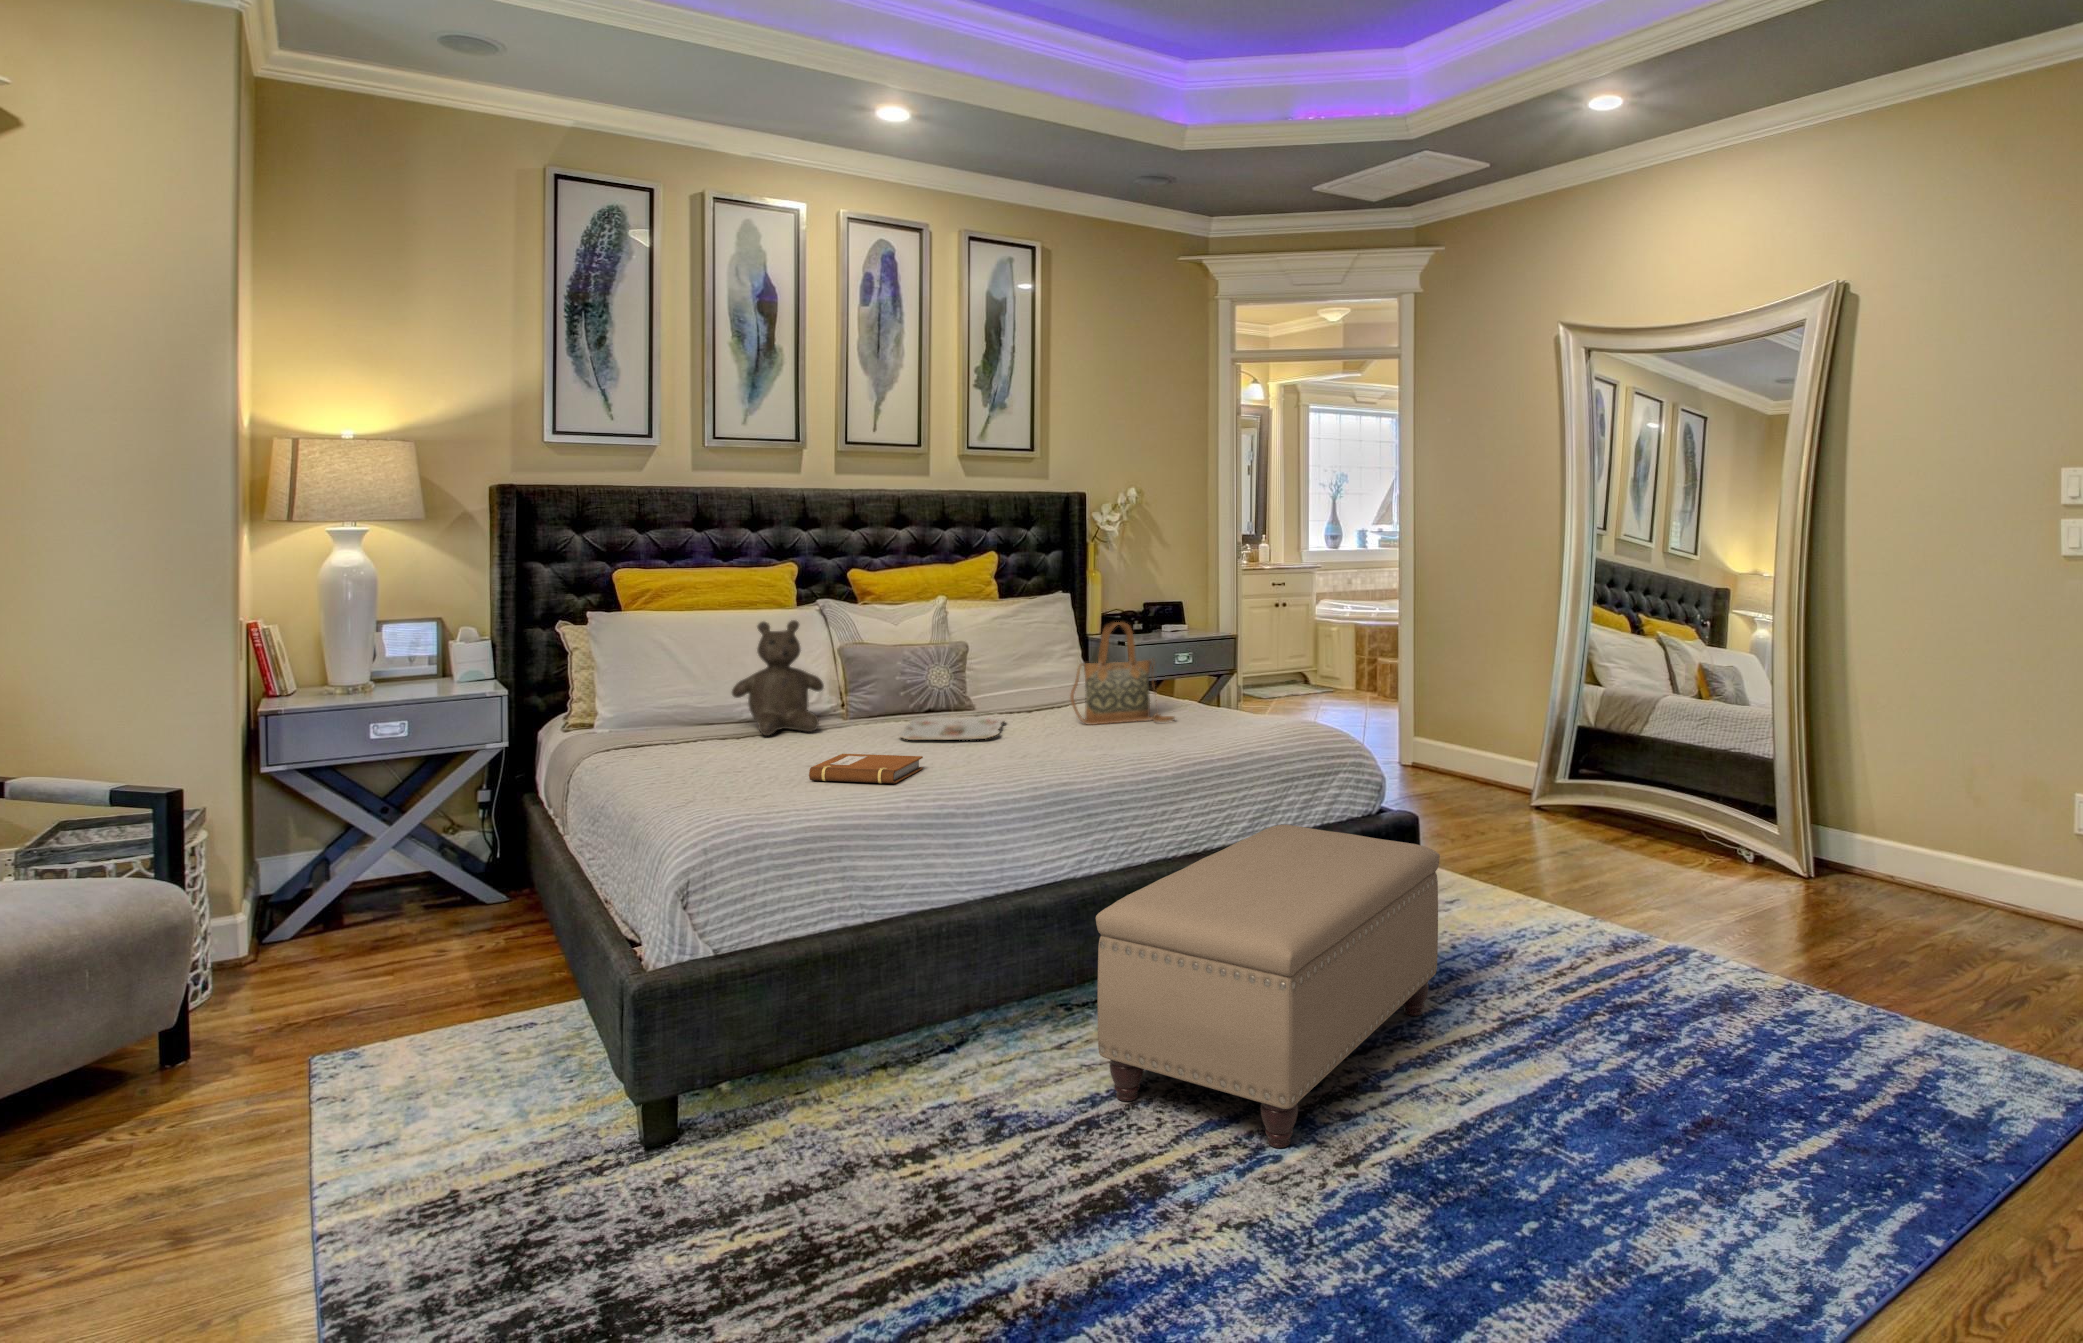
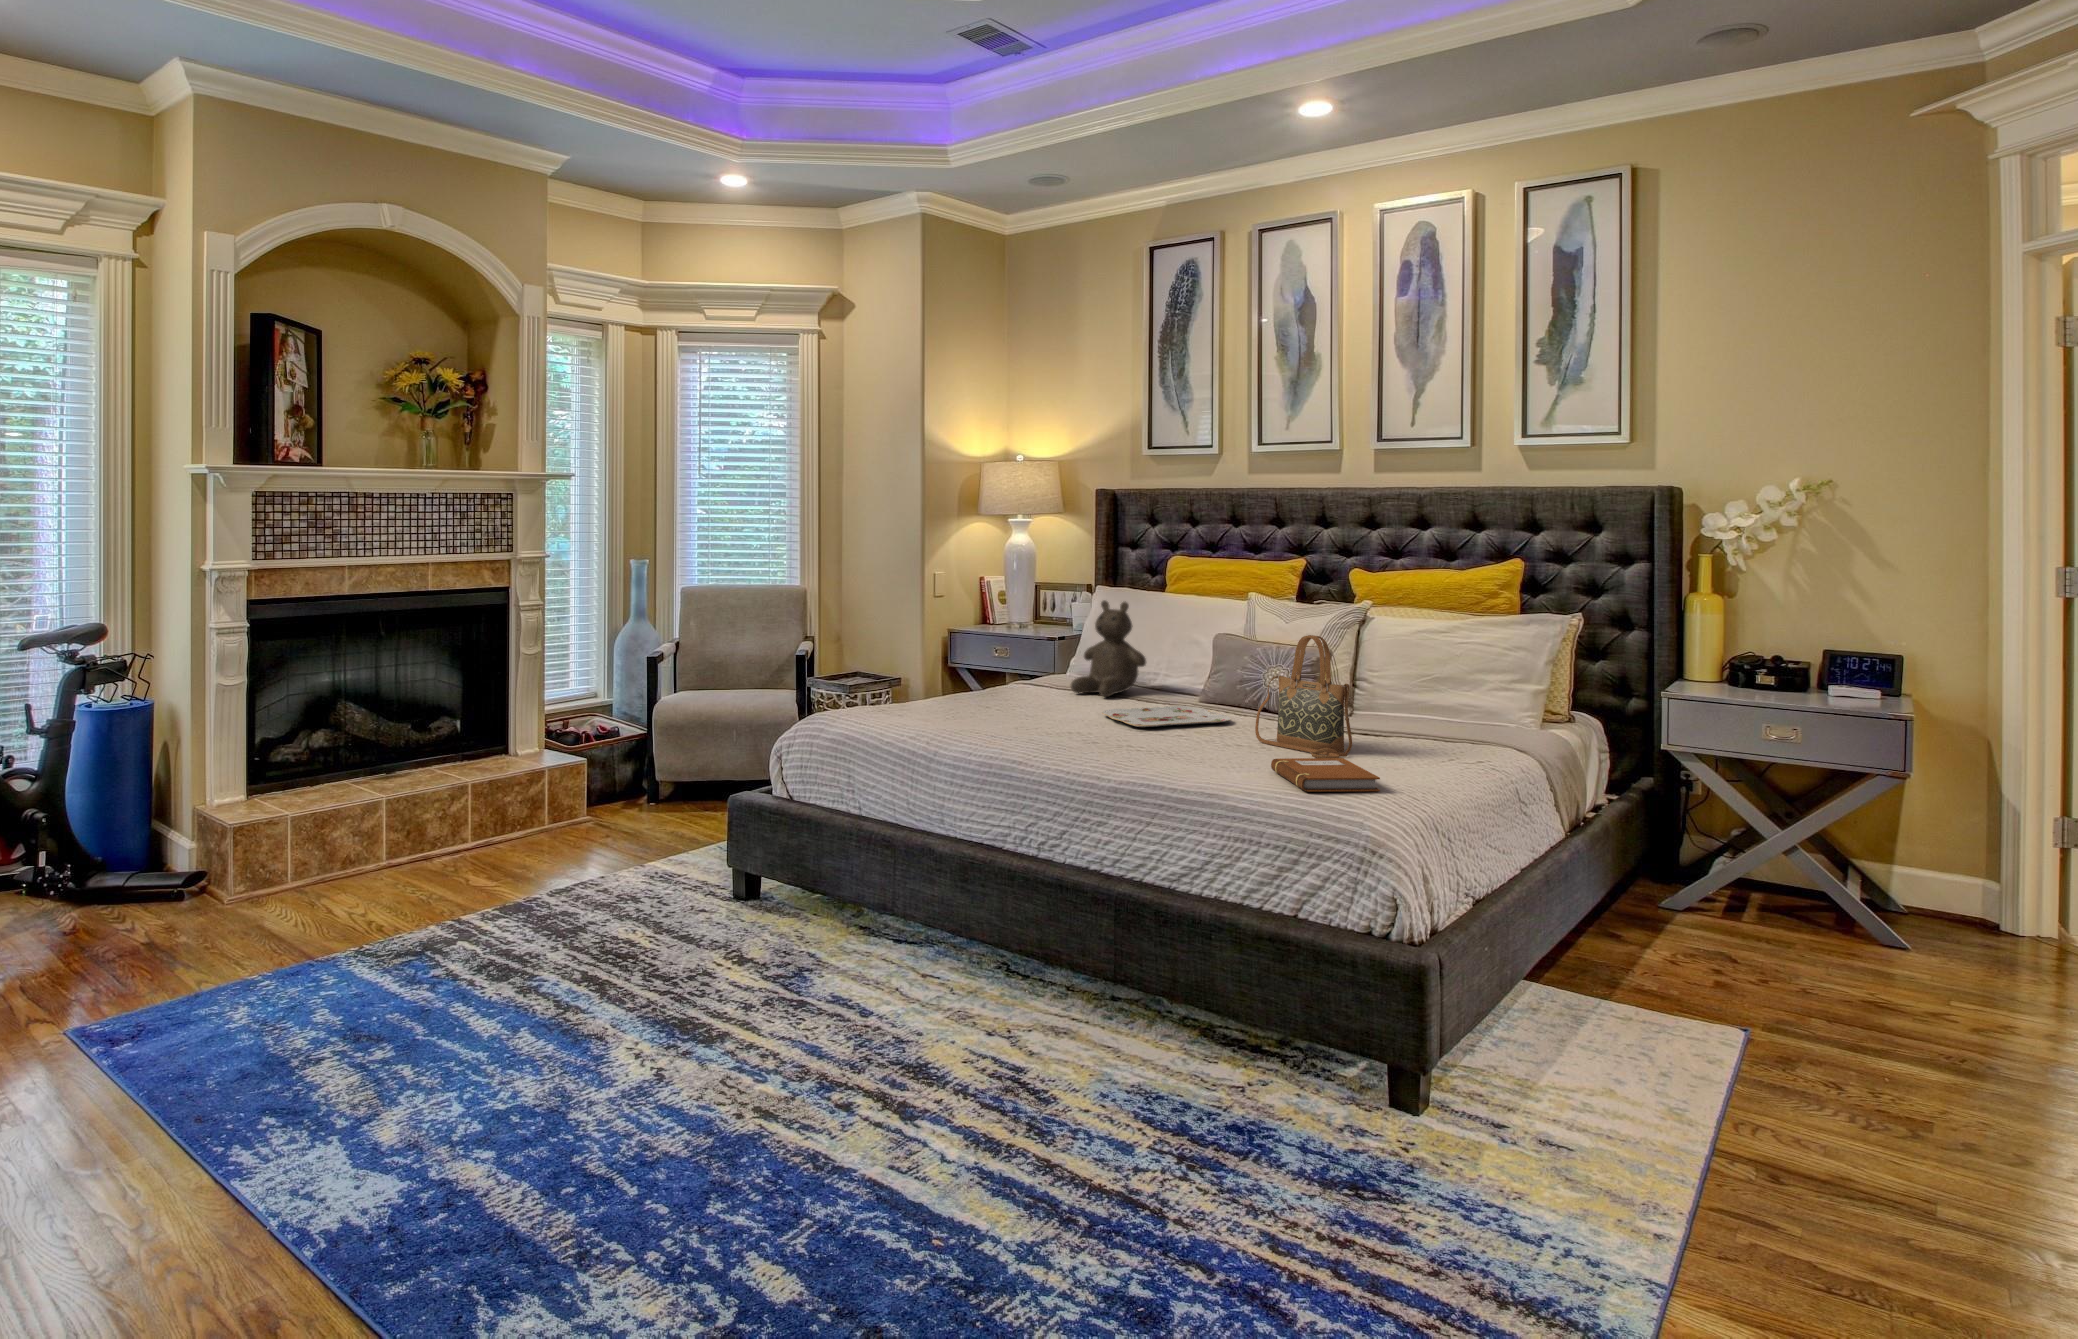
notebook: present [809,754,923,783] -> present [1271,758,1380,792]
ottoman: present [1096,825,1440,1148] -> none [738,842,1156,1140]

